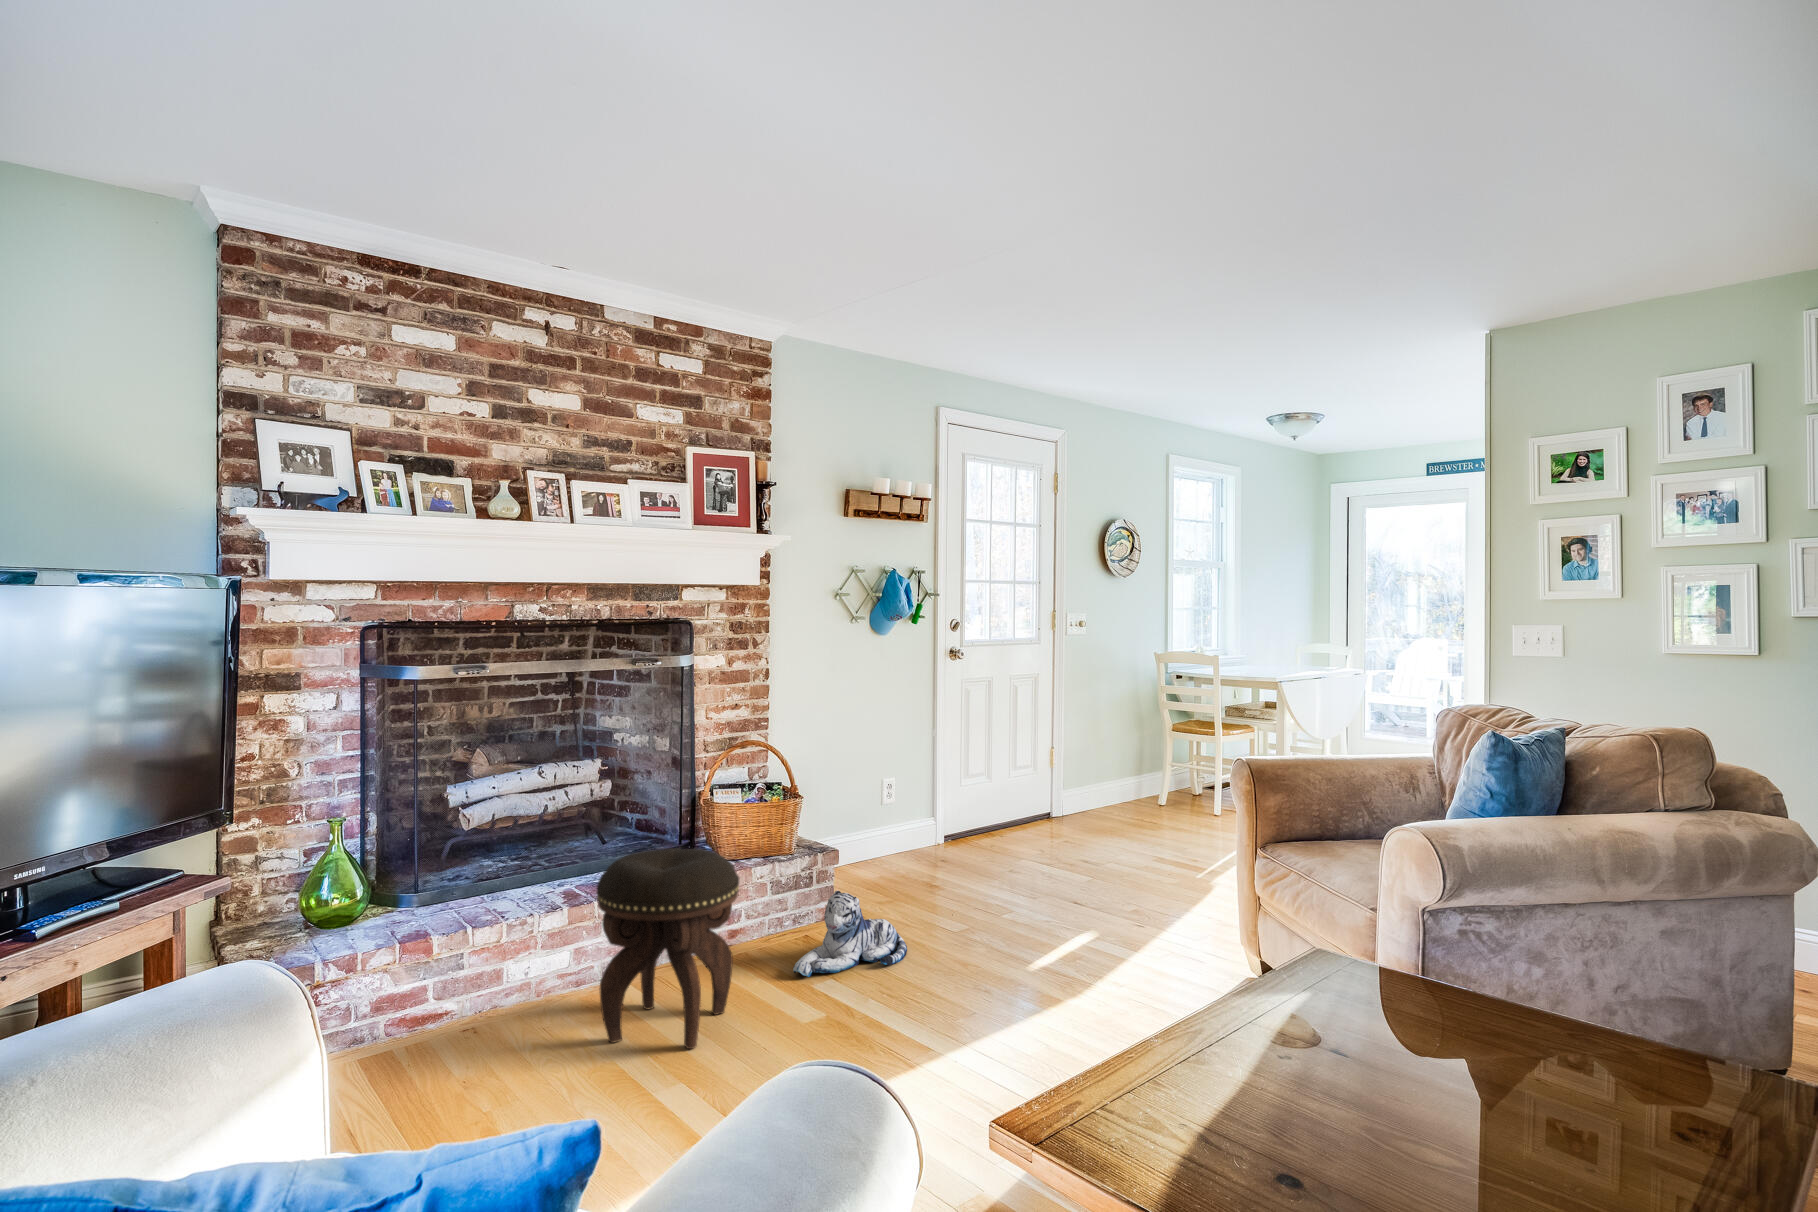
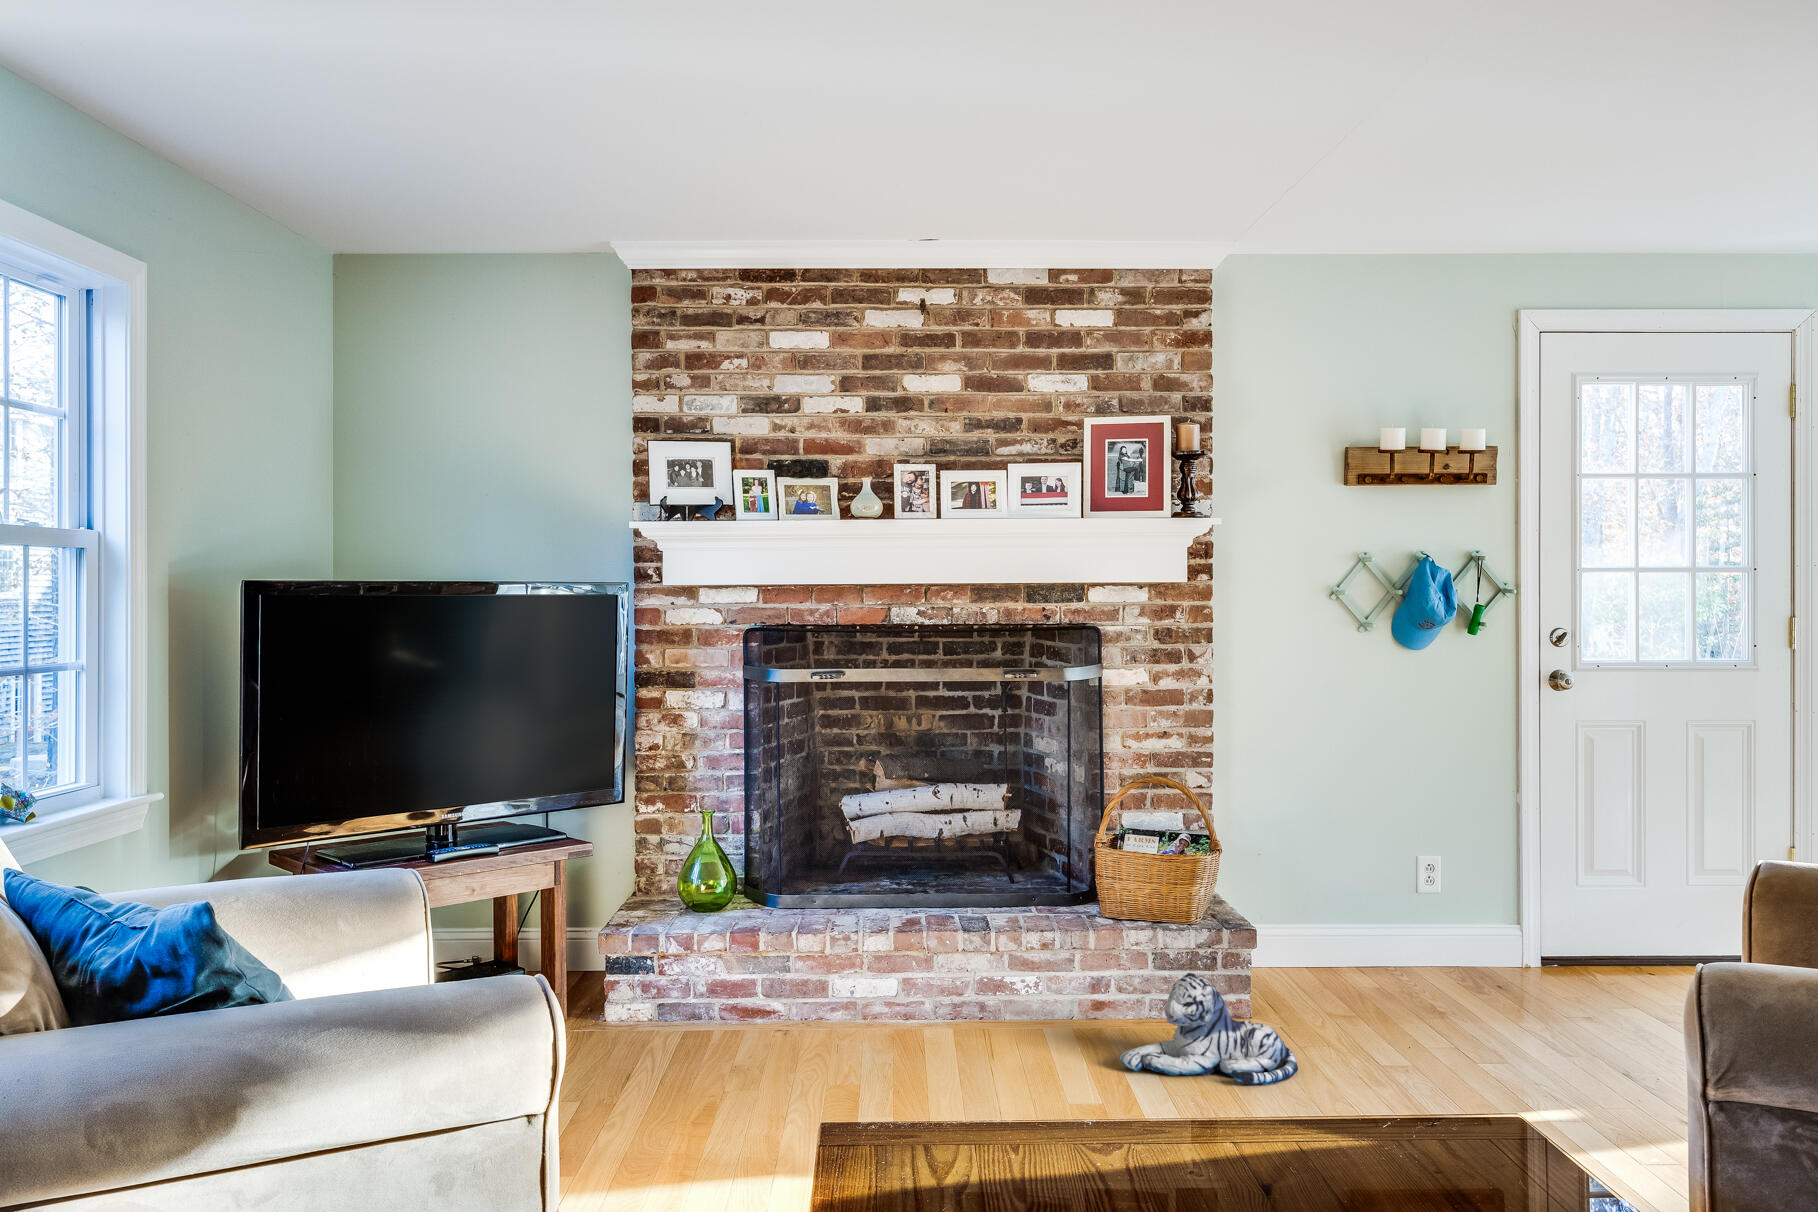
footstool: present [597,848,739,1049] -> none [862,879,1018,1104]

